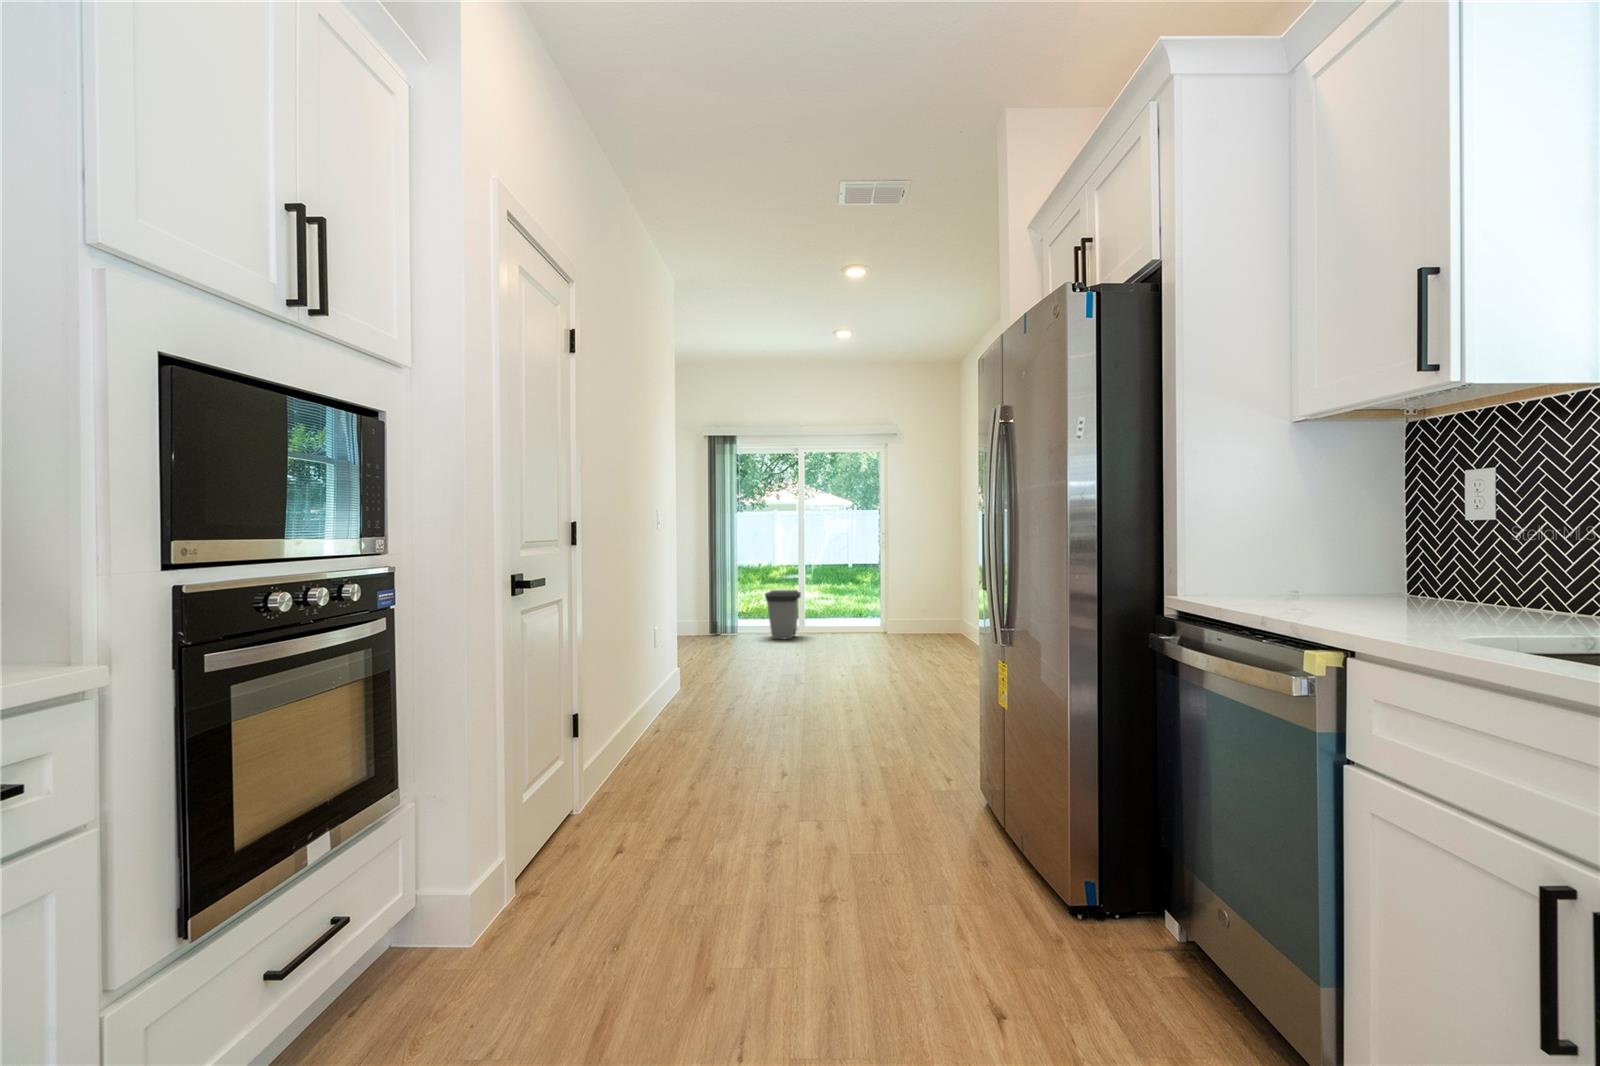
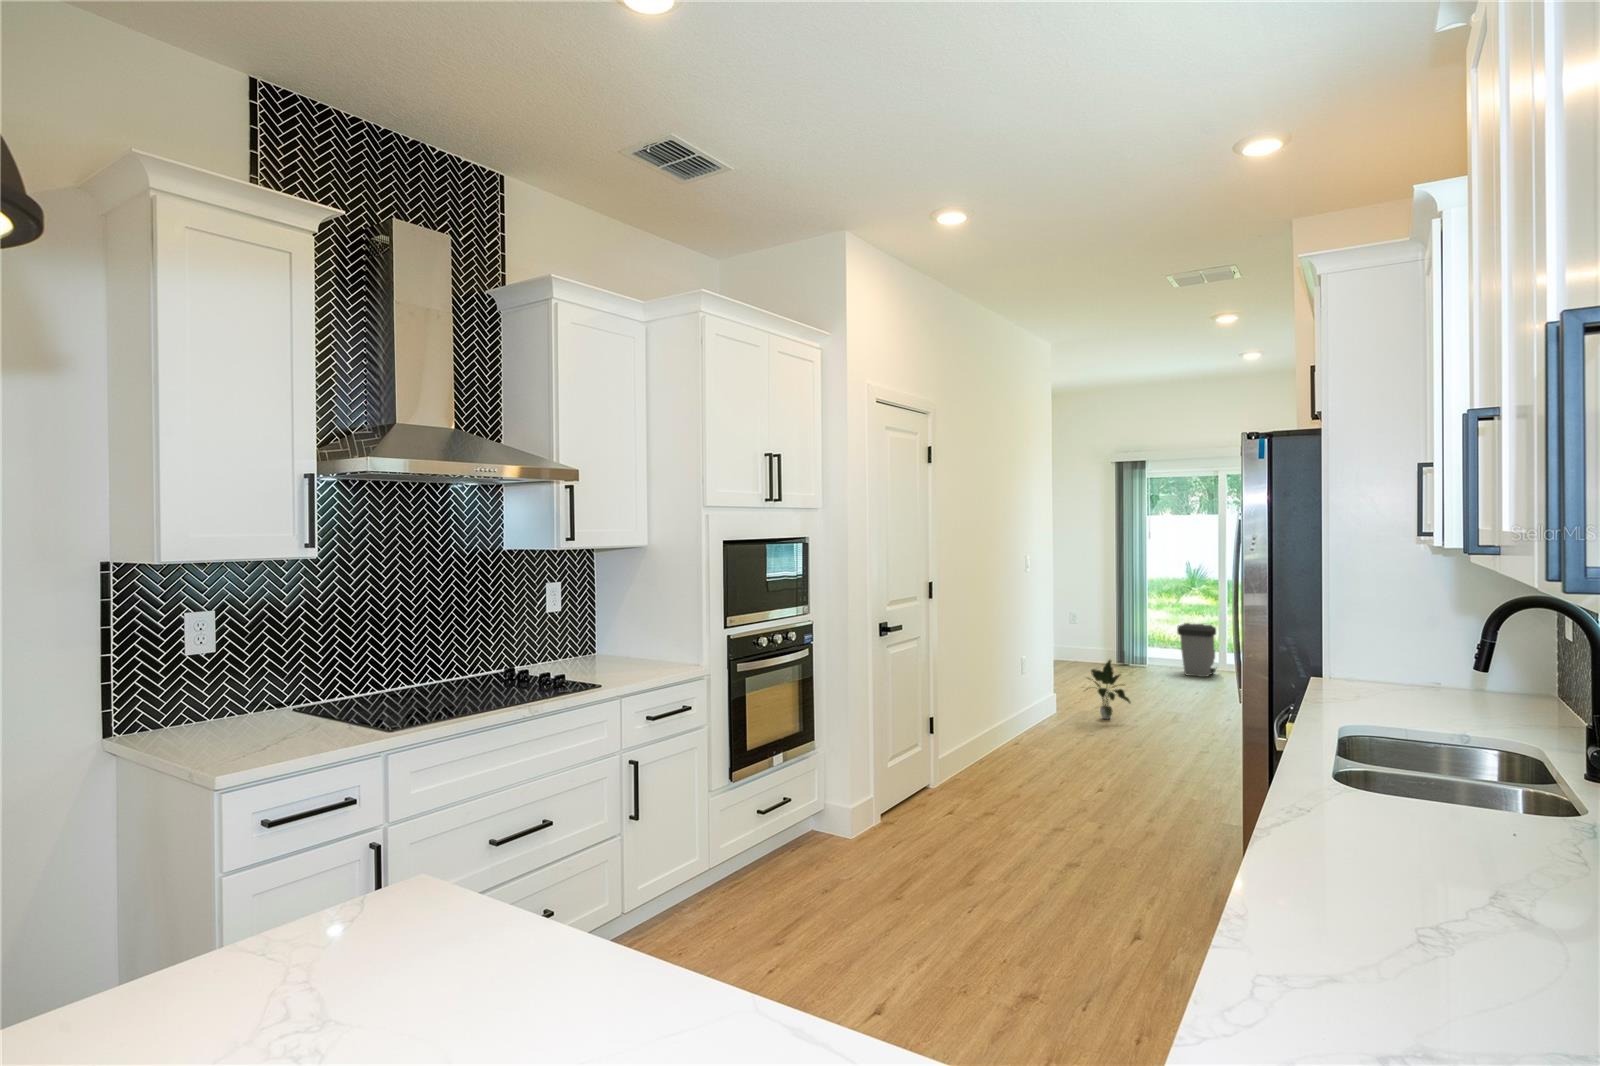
potted plant: none [709,624,758,689] -> present [1087,660,1130,719]

